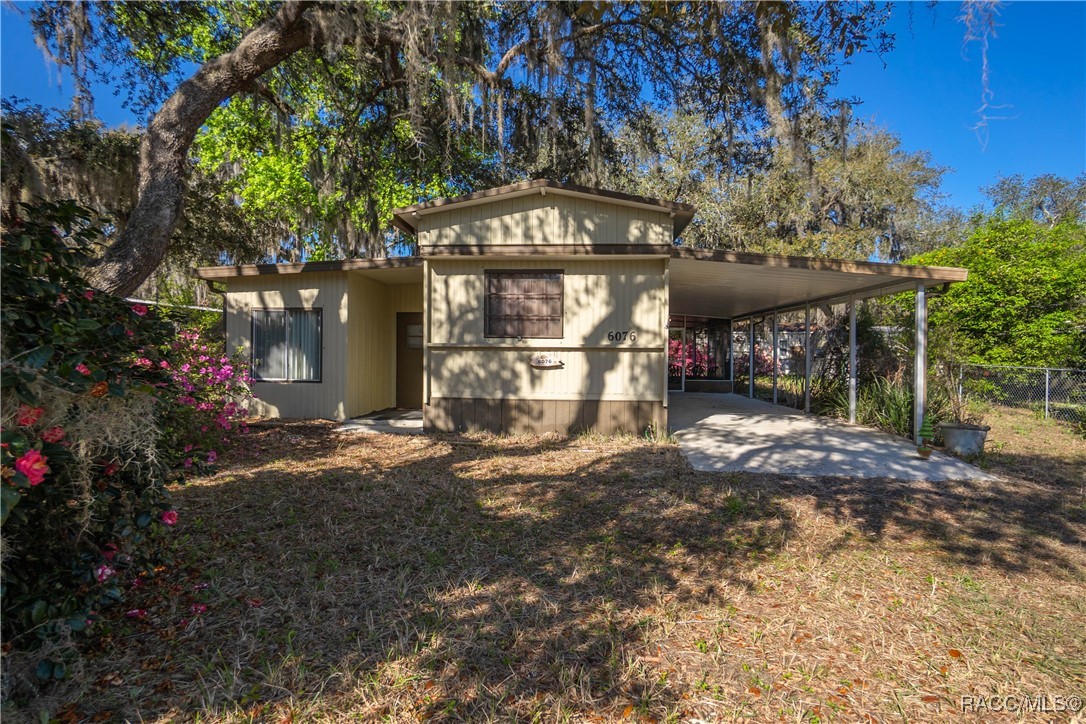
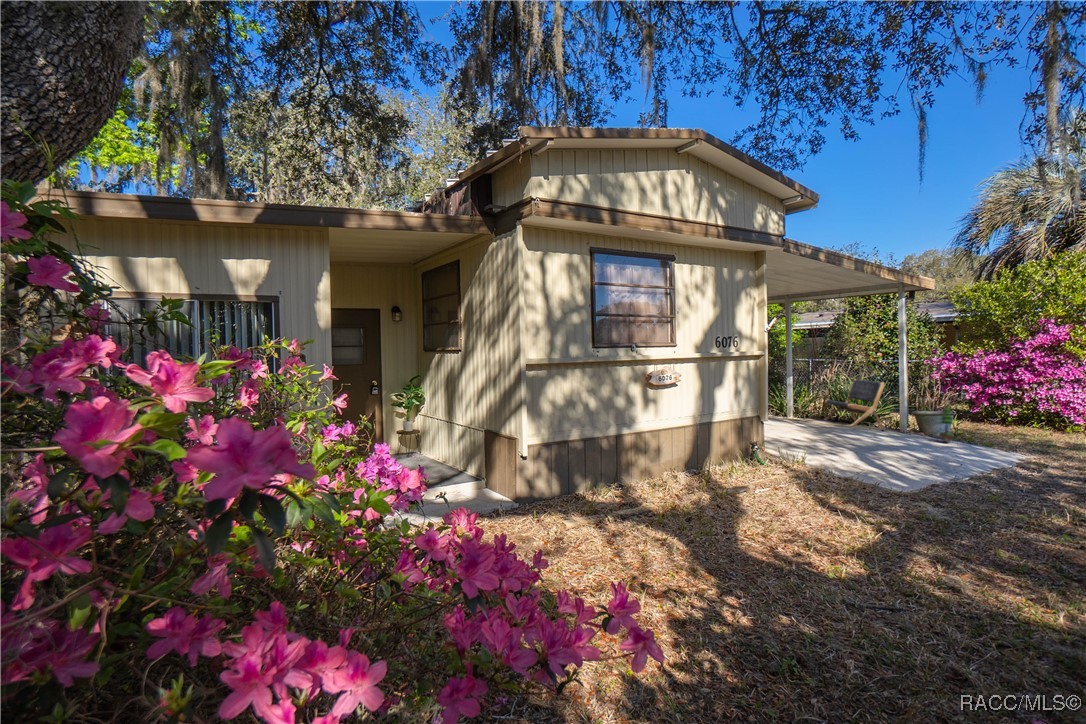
lounge chair: none [852,389,916,441] -> present [825,379,885,426]

